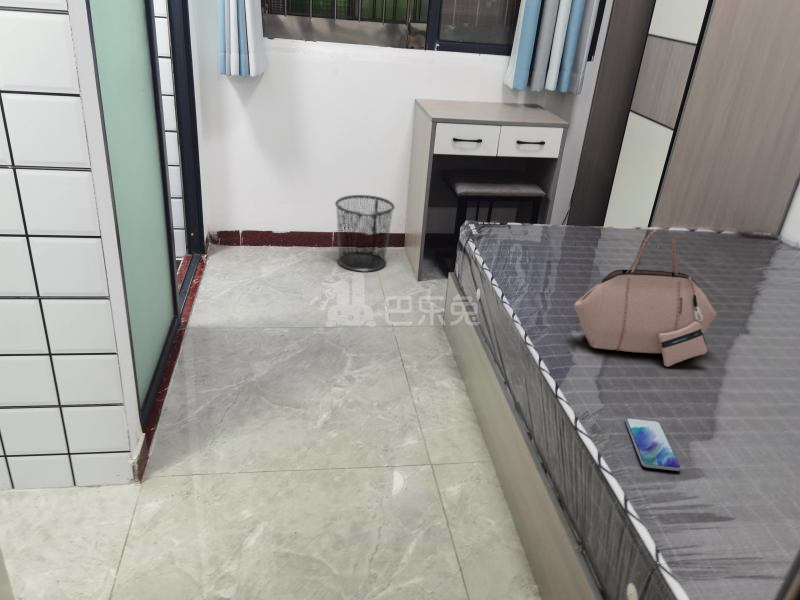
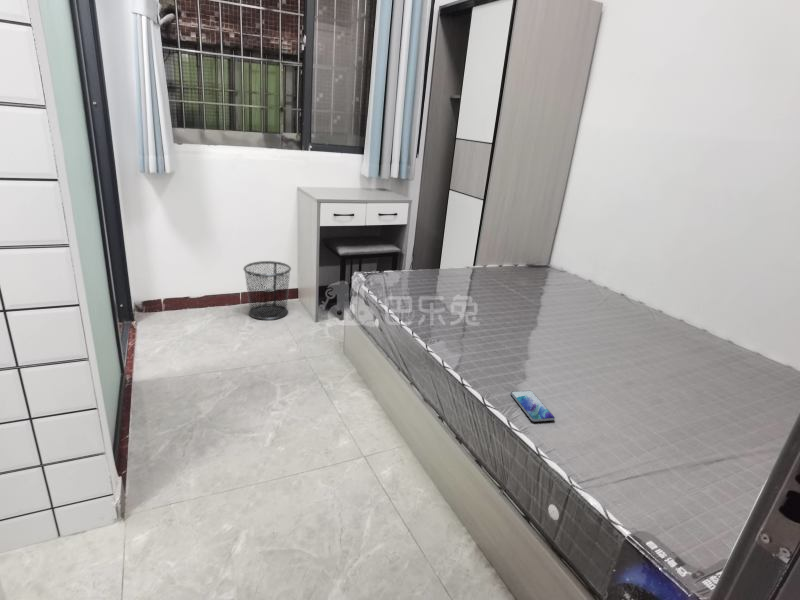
handbag: present [574,228,717,367] -> none [457,263,545,355]

